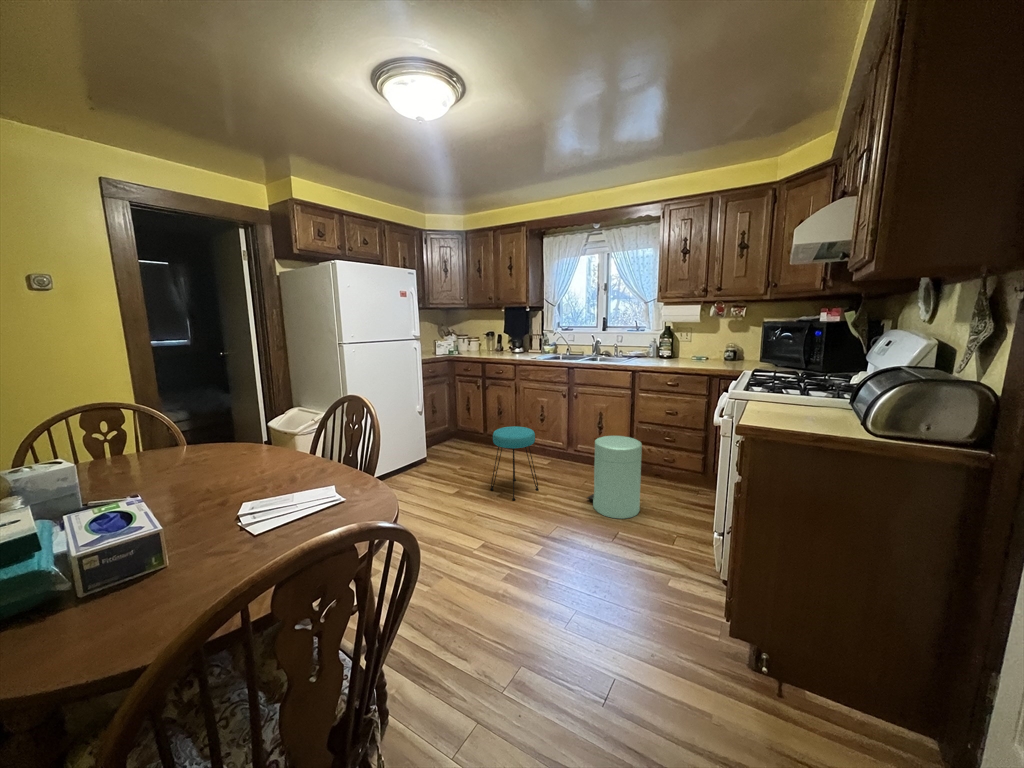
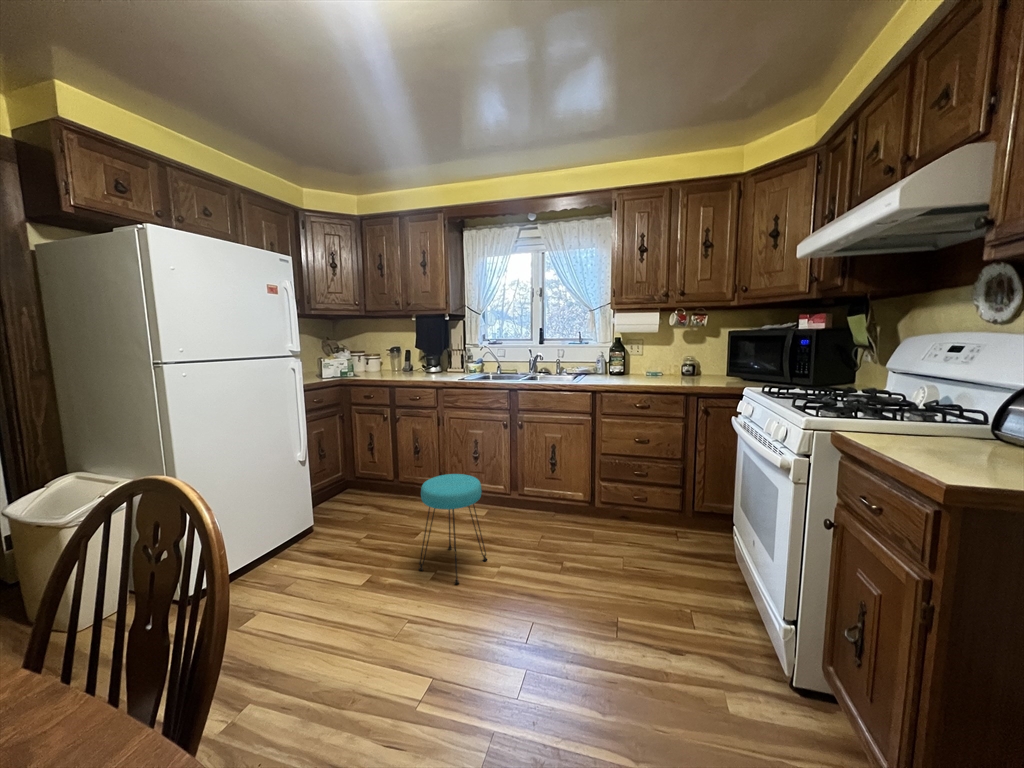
trash can: present [587,436,642,519] -> none [556,478,630,594]

